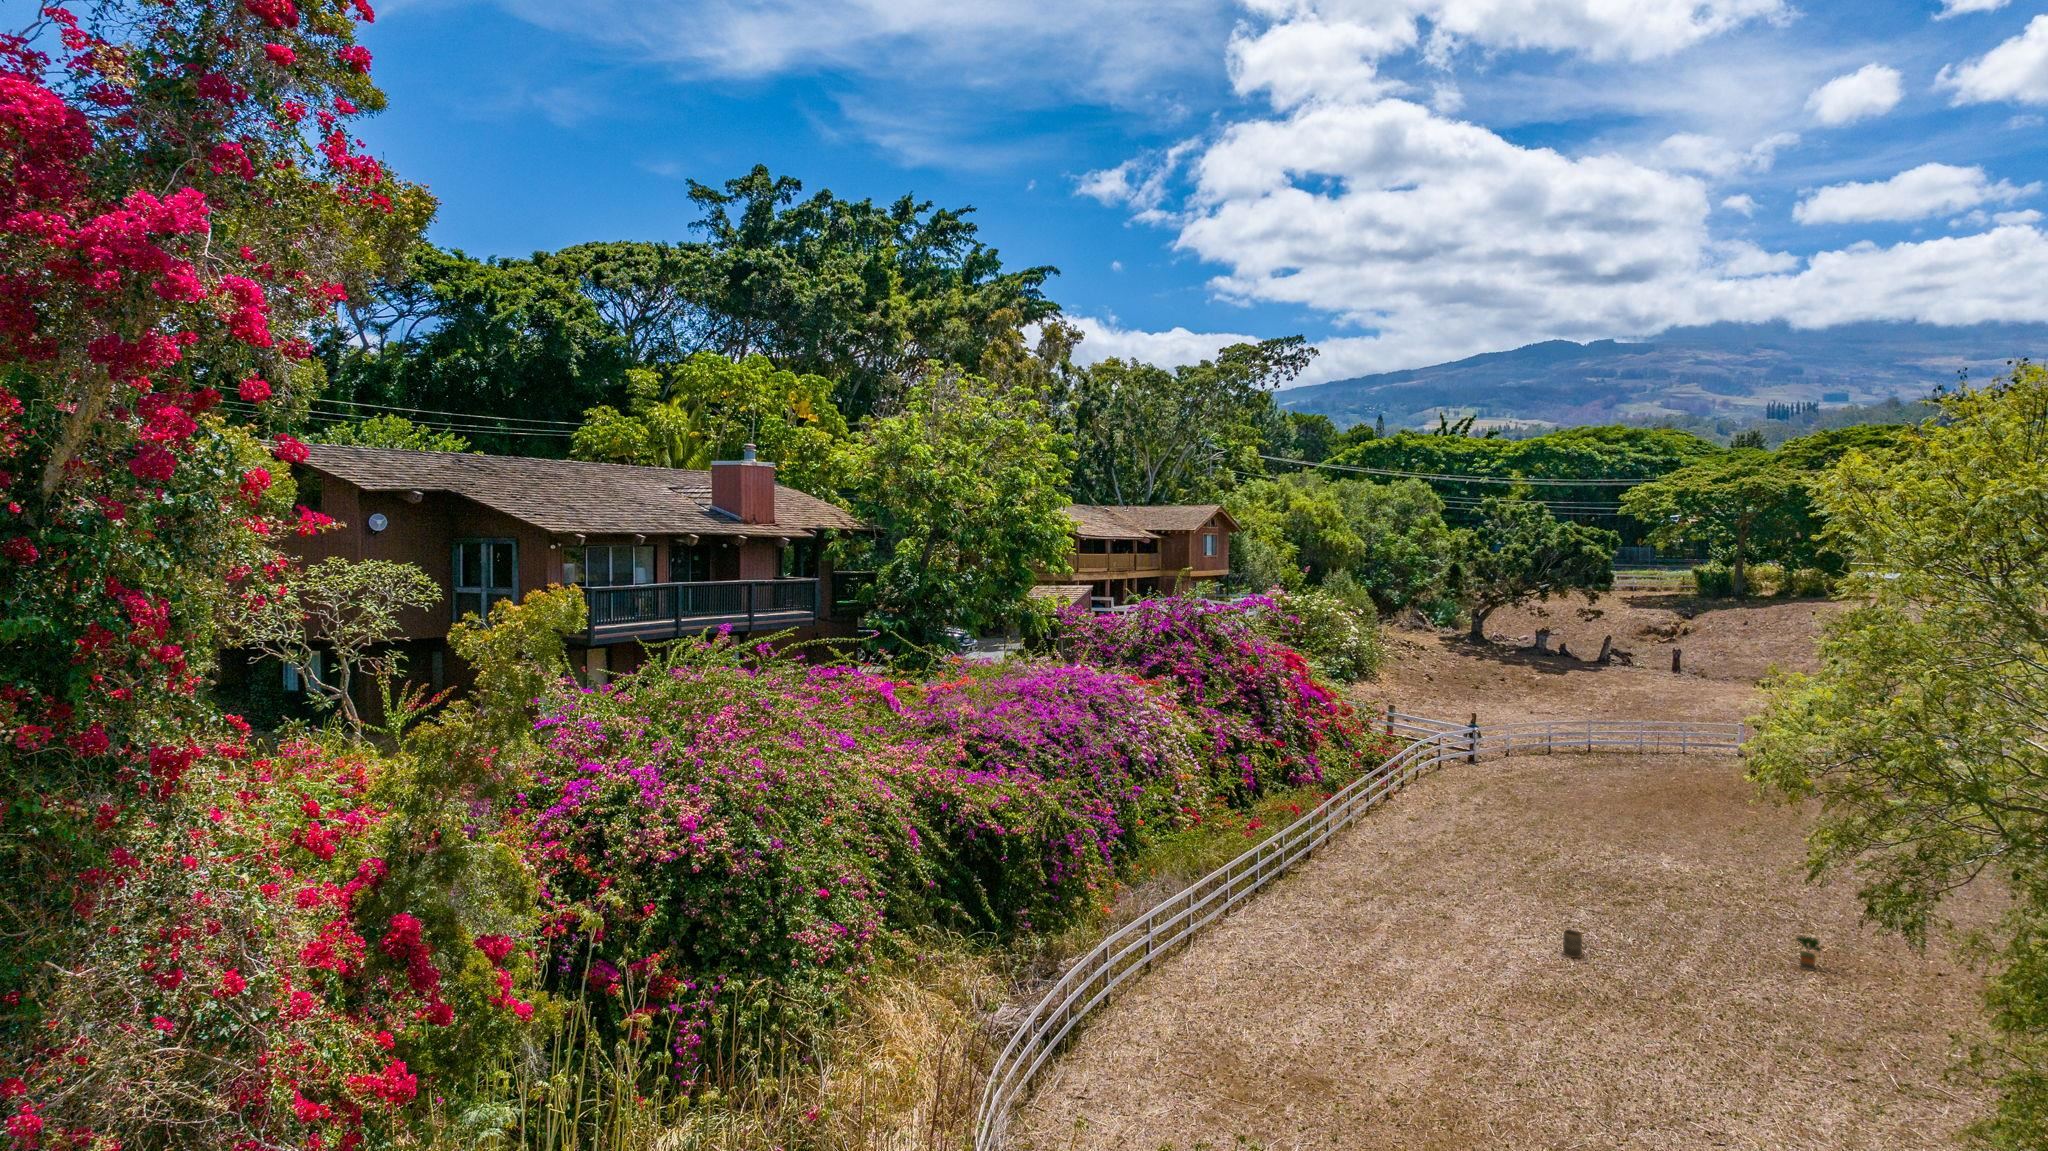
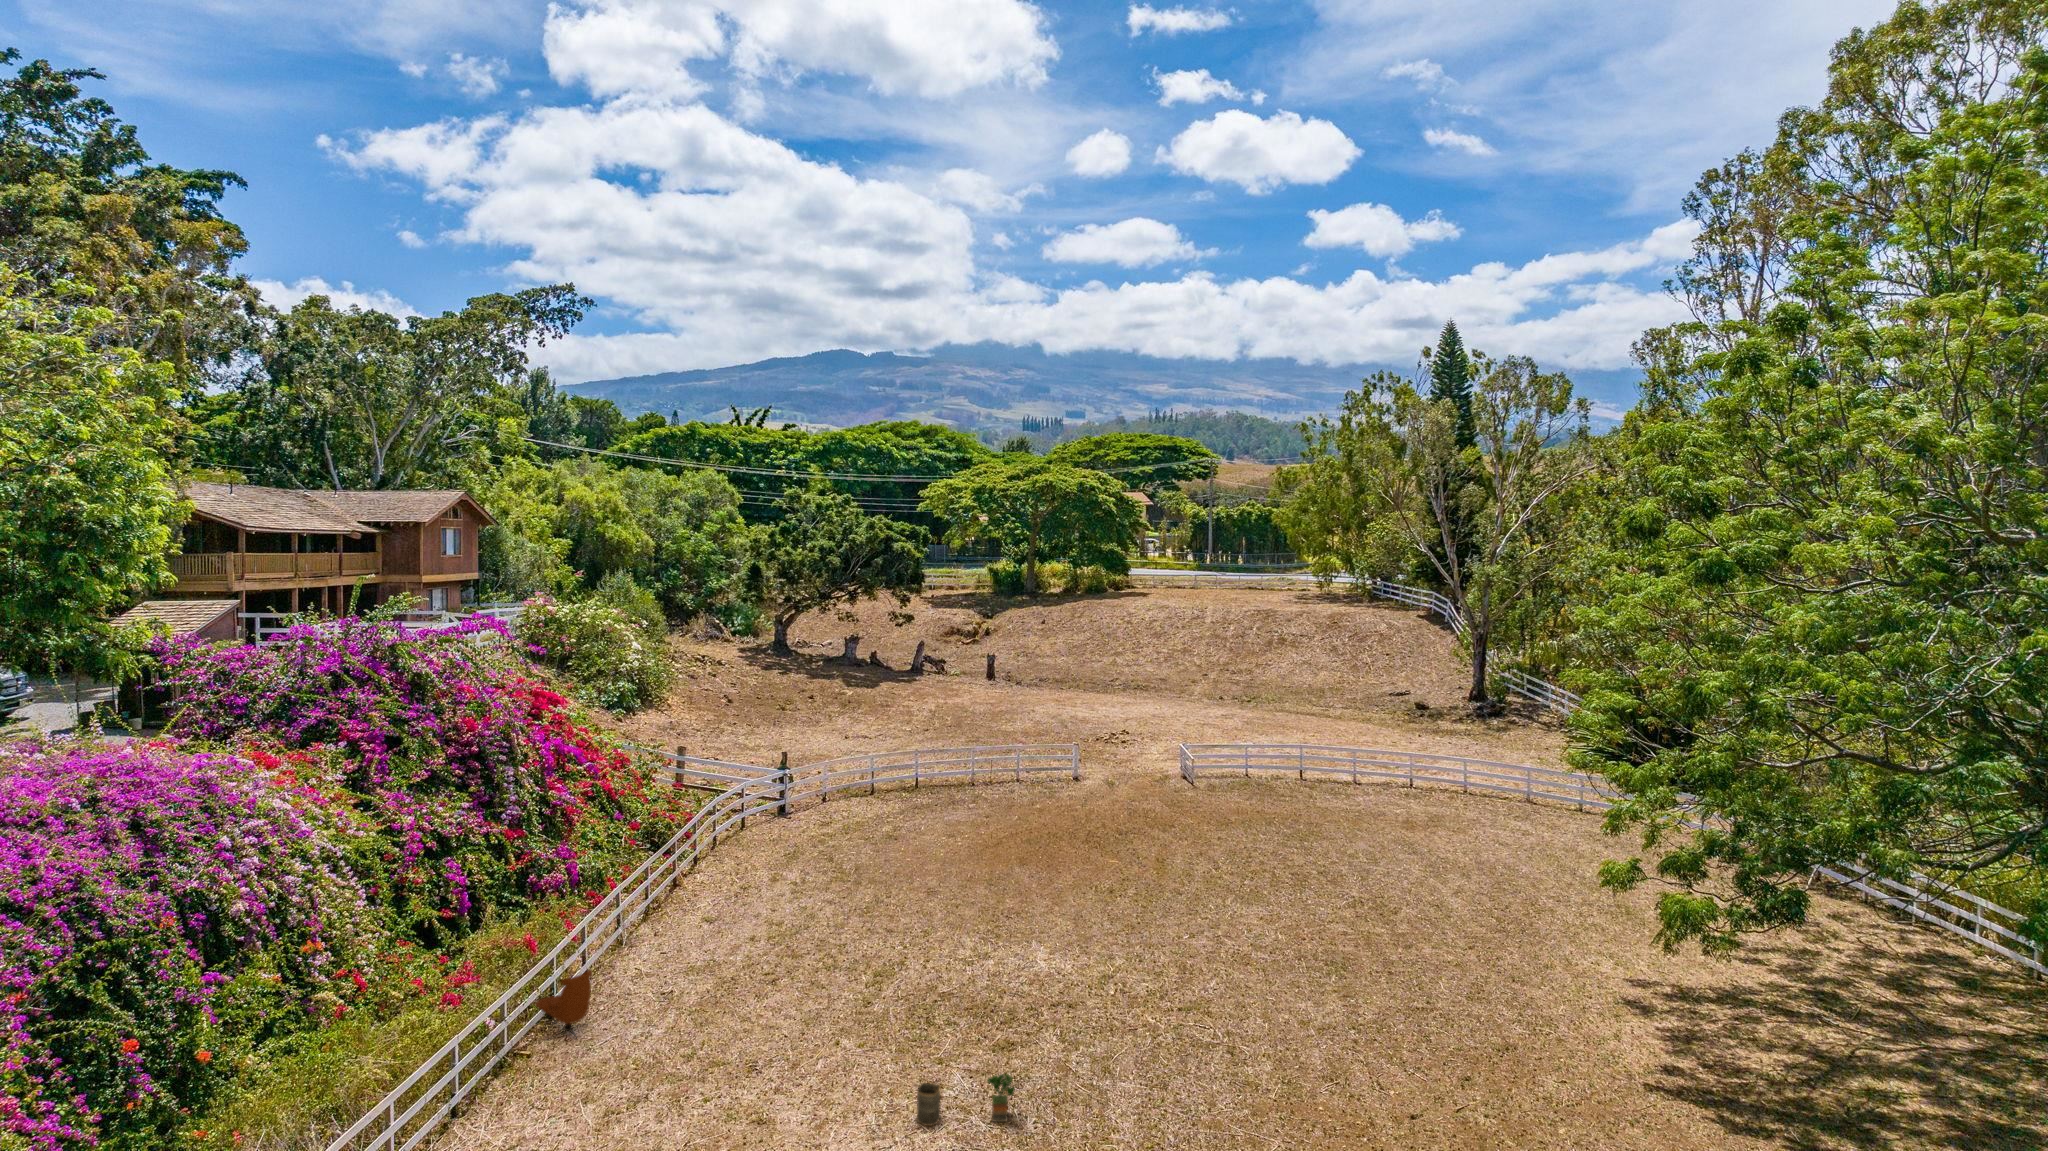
lounge chair: none [1299,824,1336,867] -> present [534,970,592,1037]
potted tree: present [1796,936,1821,971] -> present [987,1074,1015,1122]

